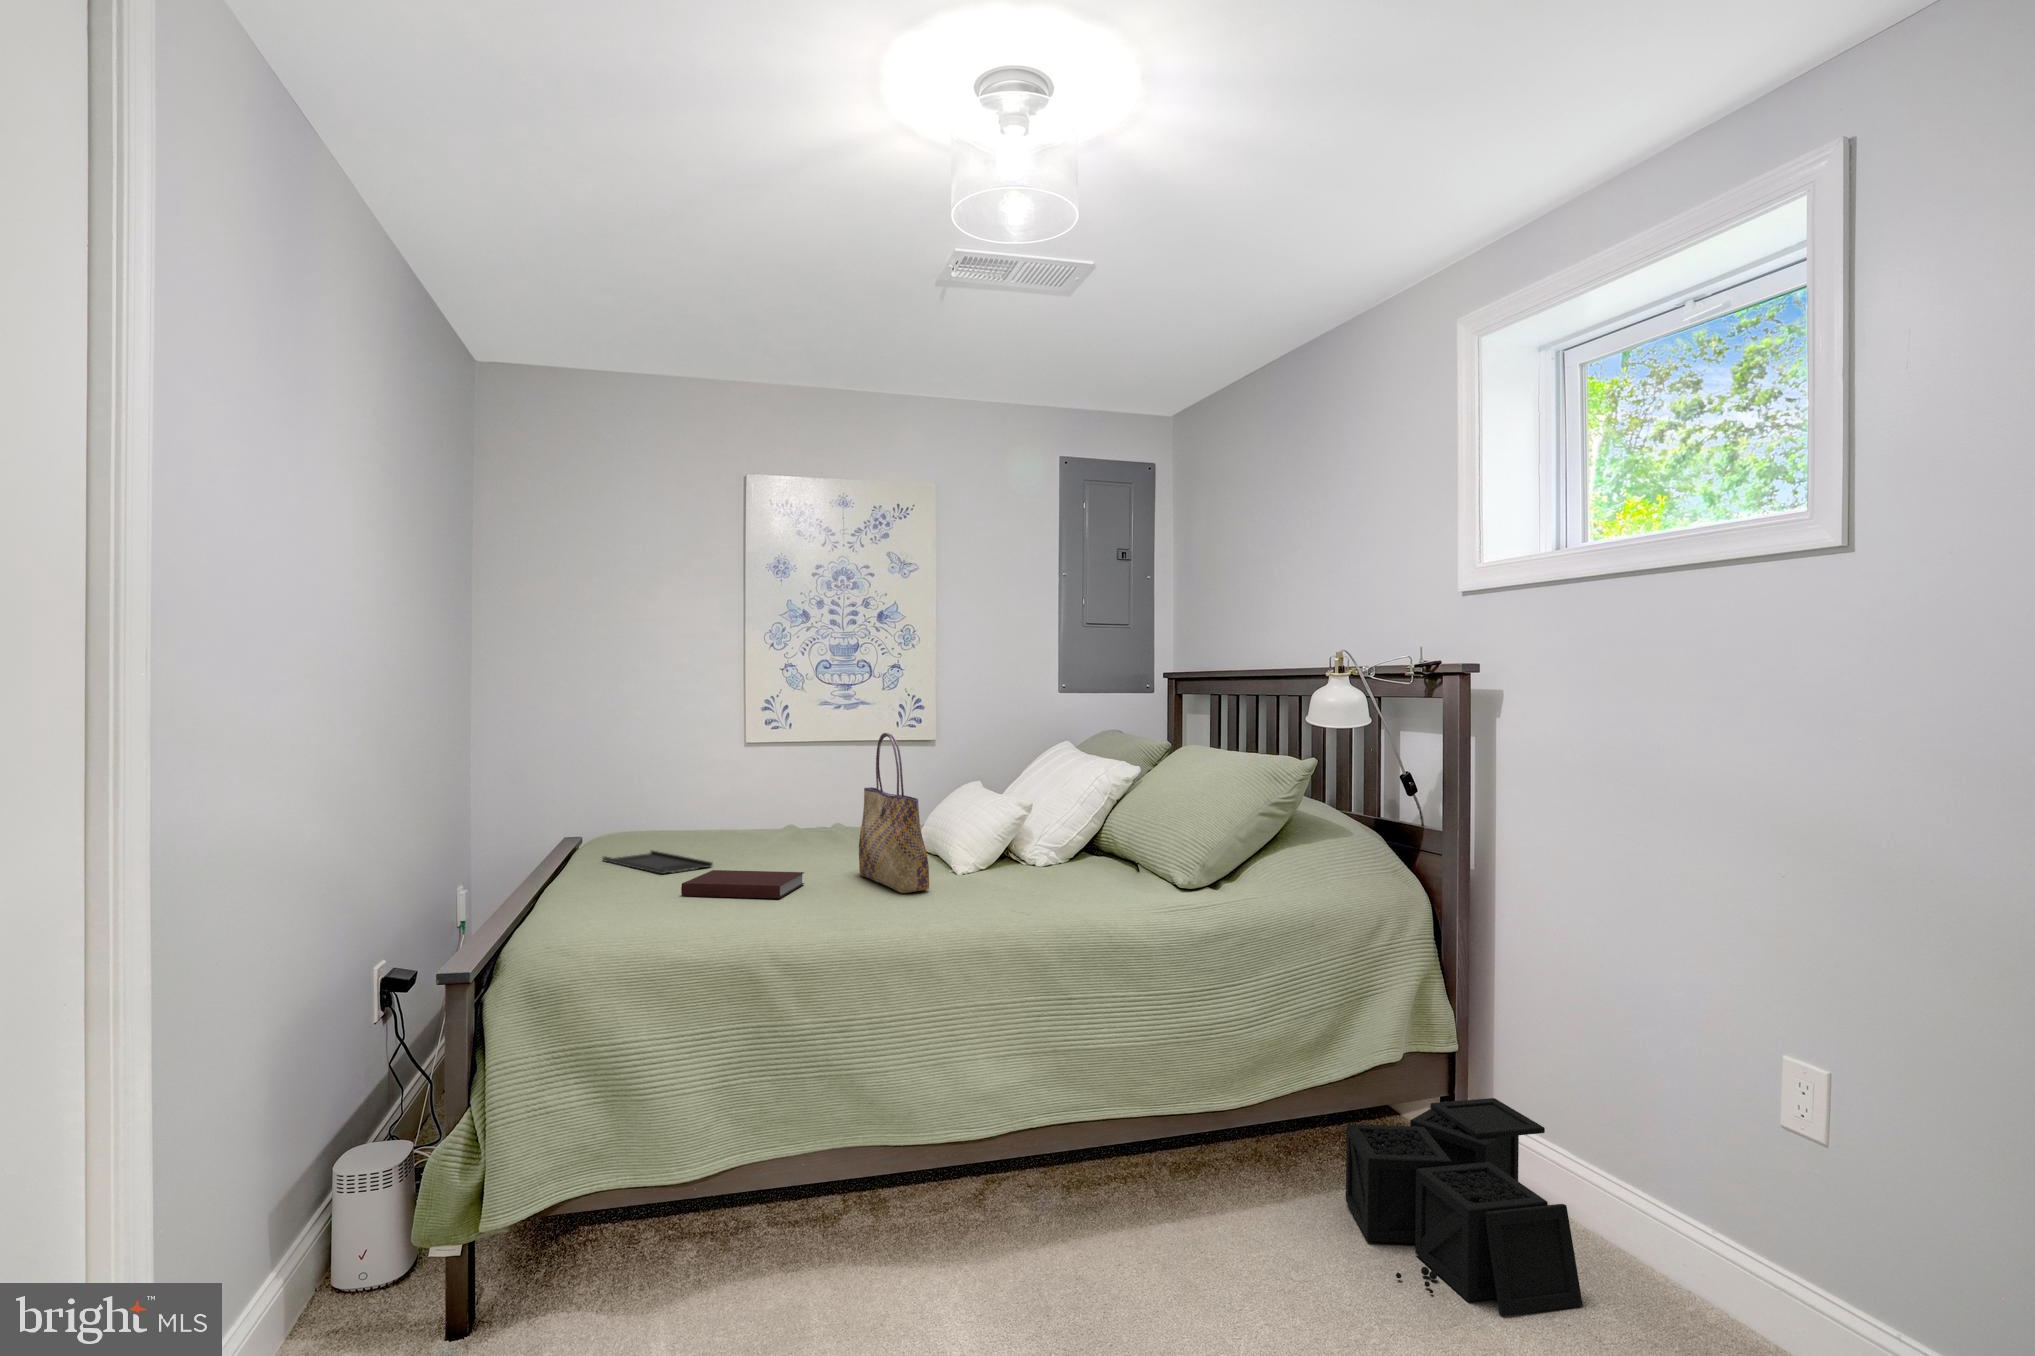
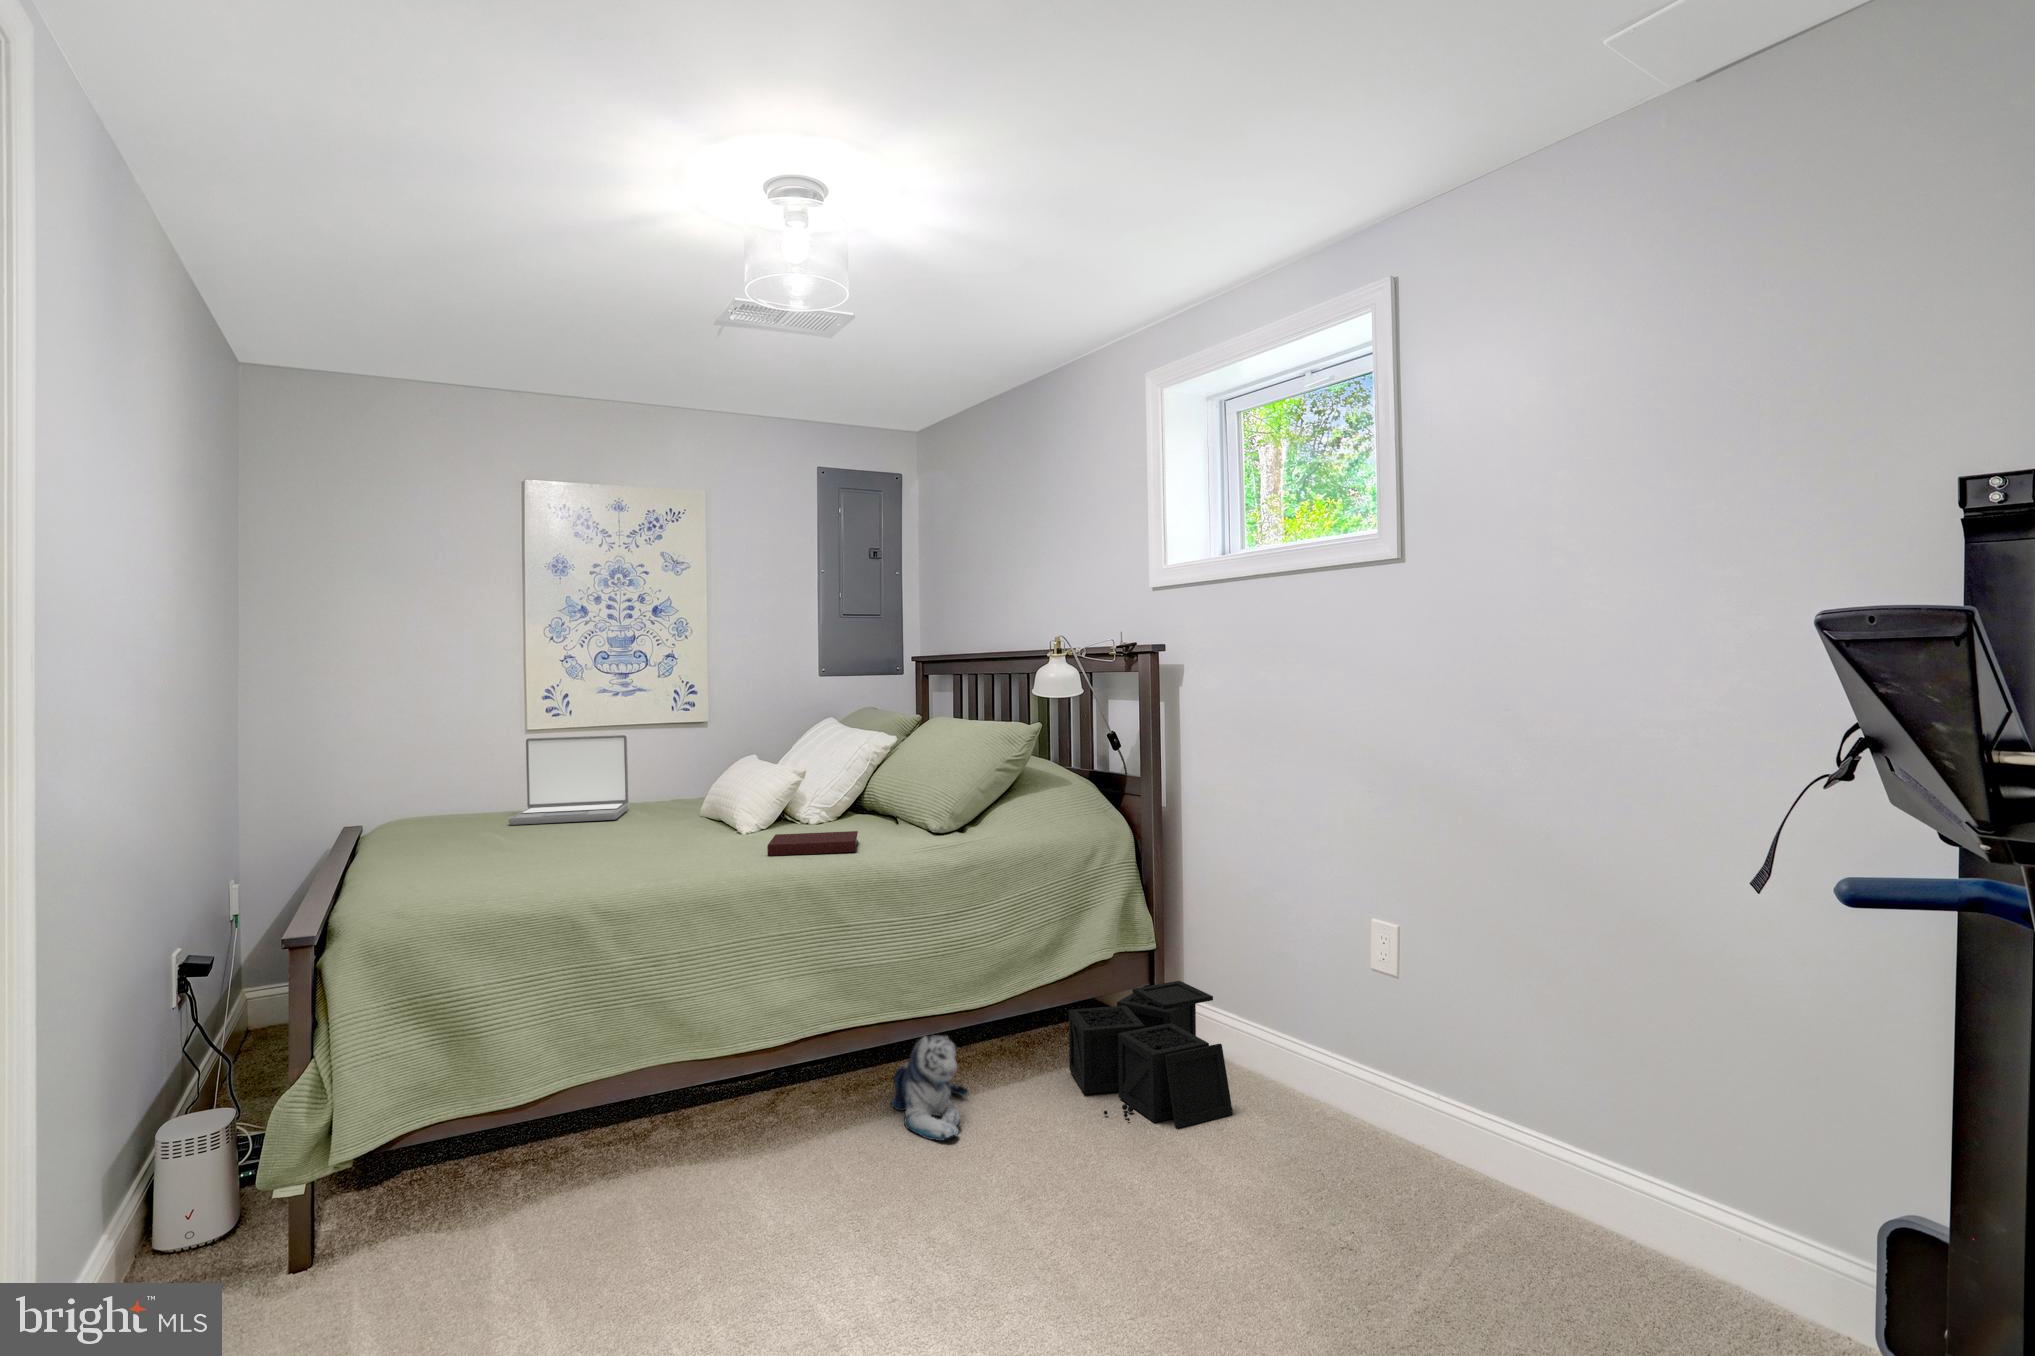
tote bag: present [859,733,929,893] -> none [652,716,720,854]
laptop: none [721,750,845,843] -> present [509,735,628,825]
tray: present [603,850,712,874] -> none [393,835,509,853]
notebook: present [681,870,804,899] -> present [767,831,858,856]
plush toy: none [1118,1143,1216,1286] -> present [891,1035,968,1141]

